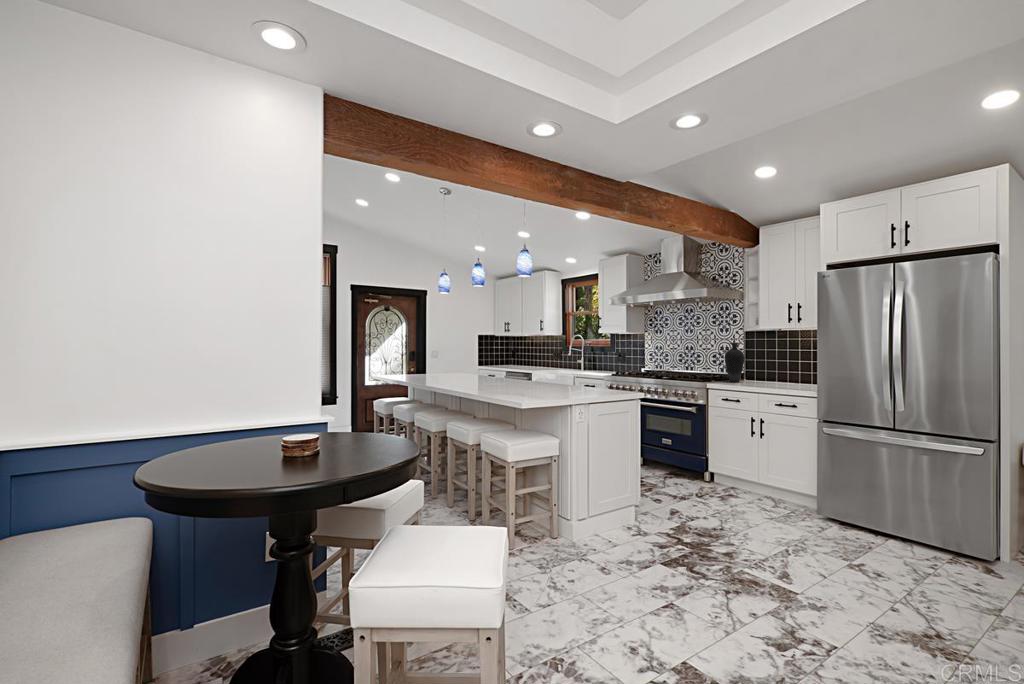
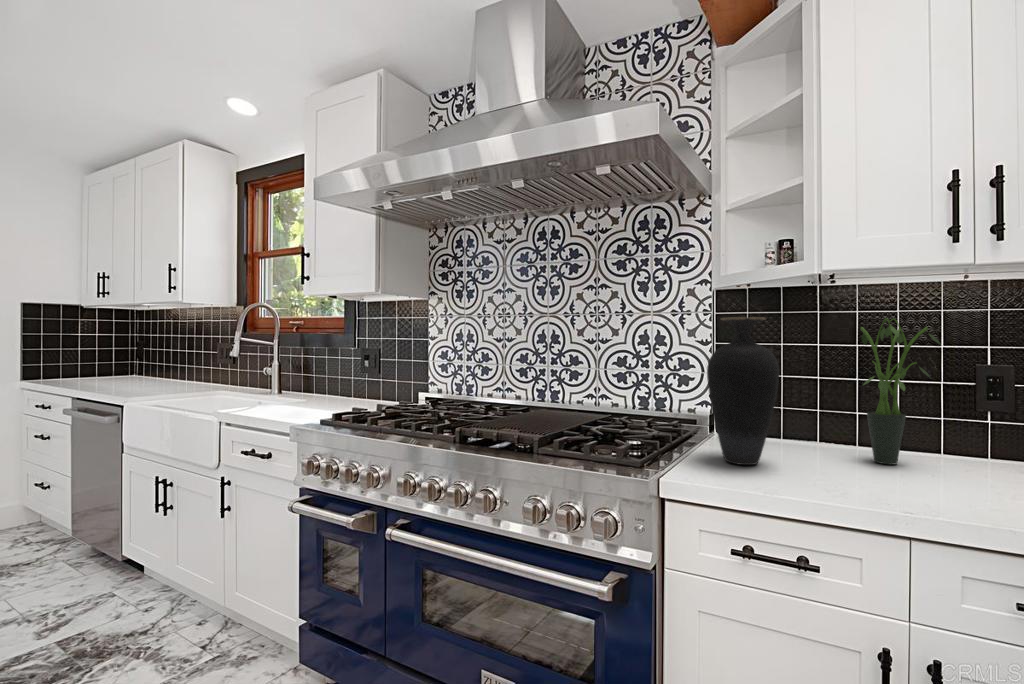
potted plant: none [773,342,793,383] -> present [861,318,940,465]

